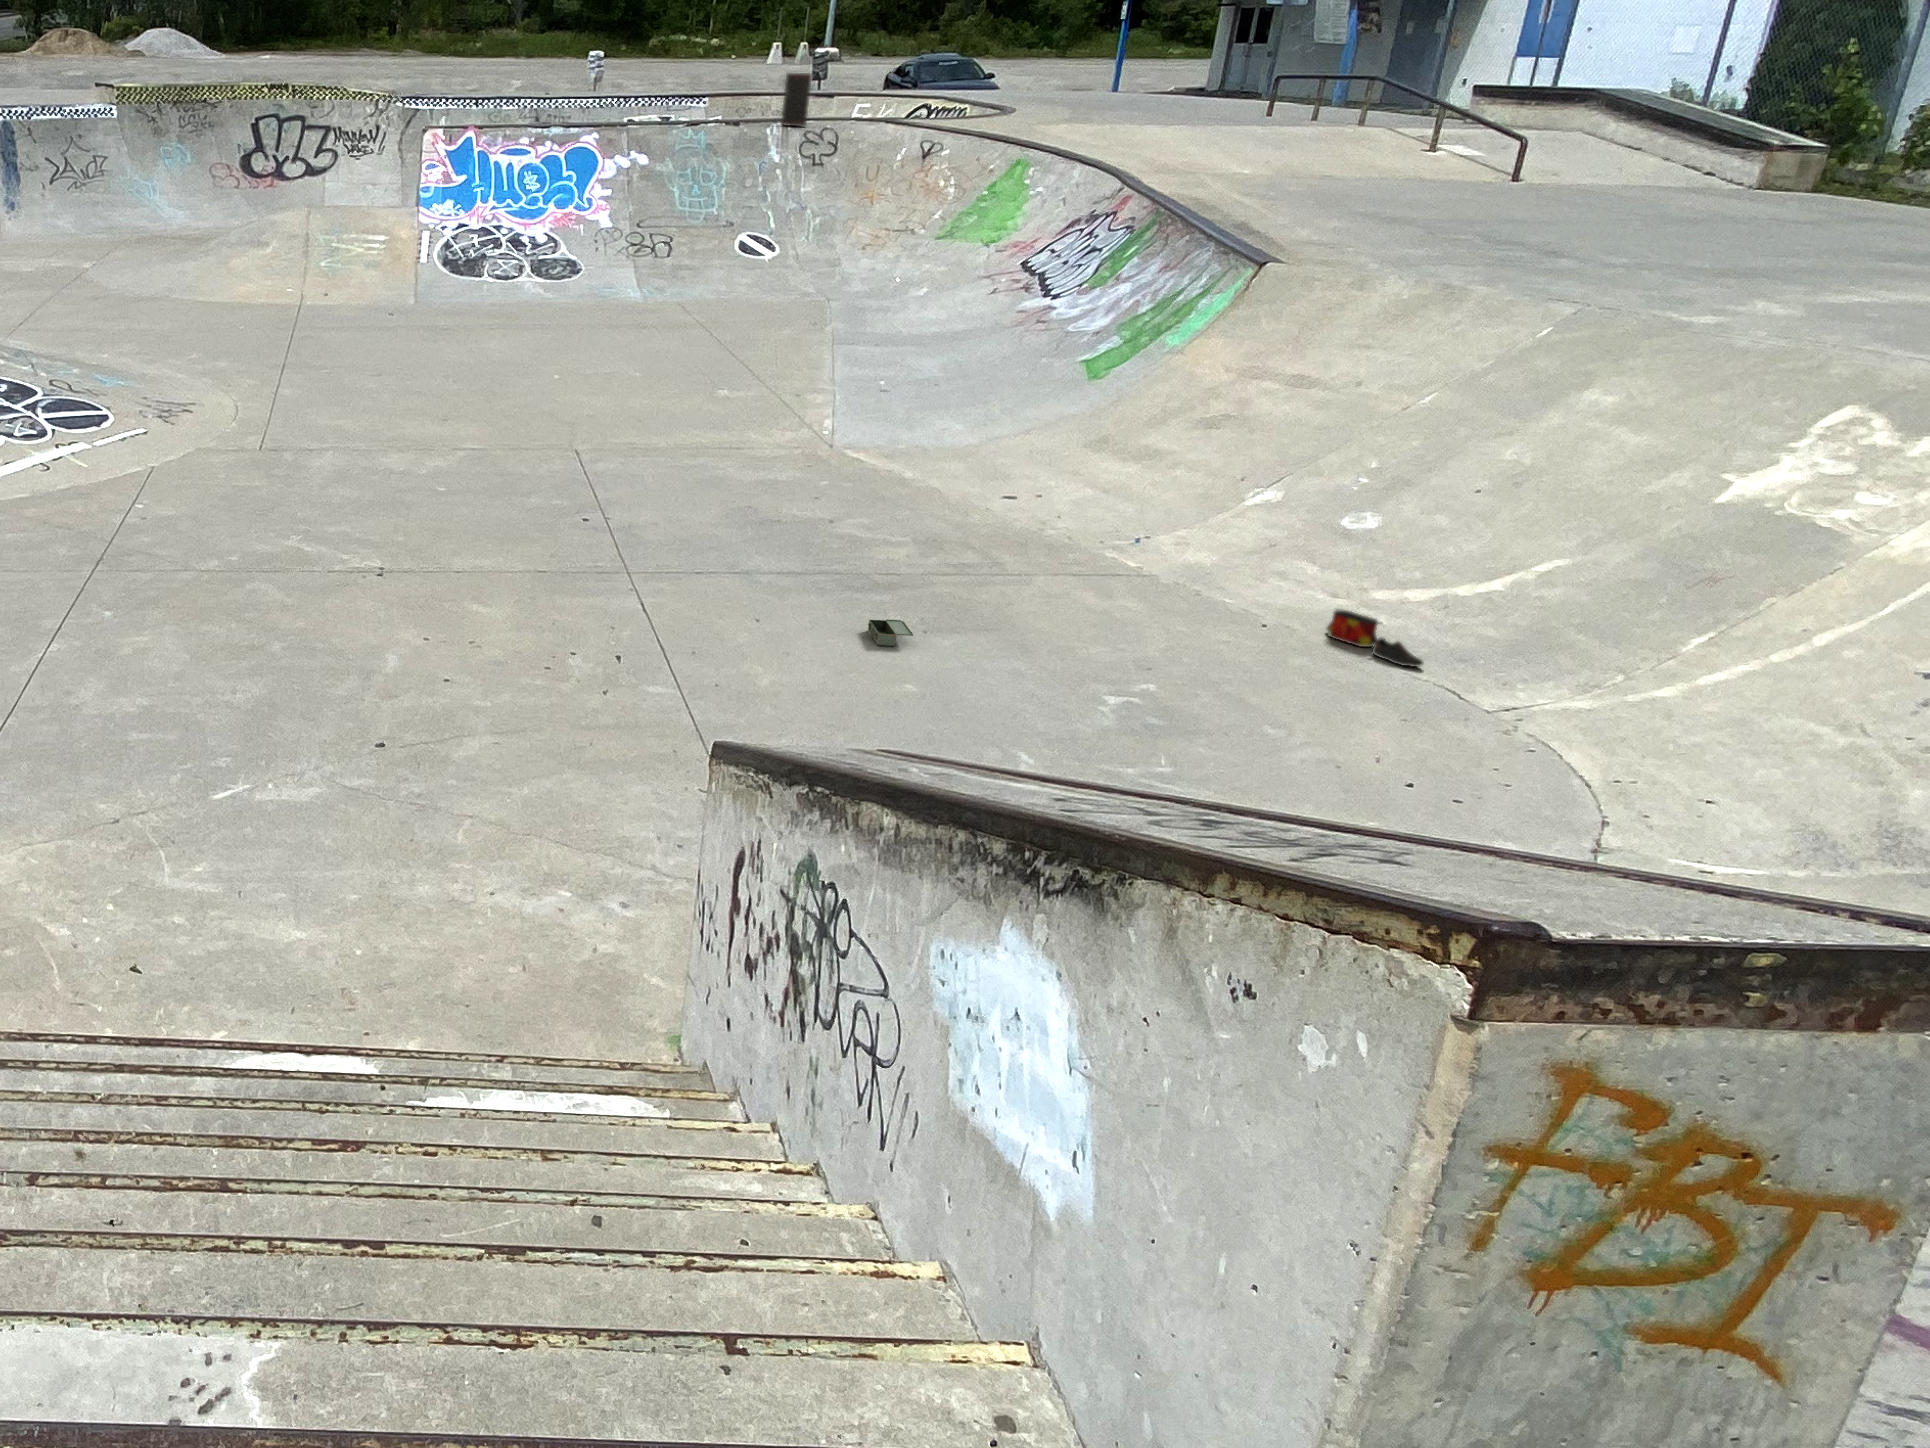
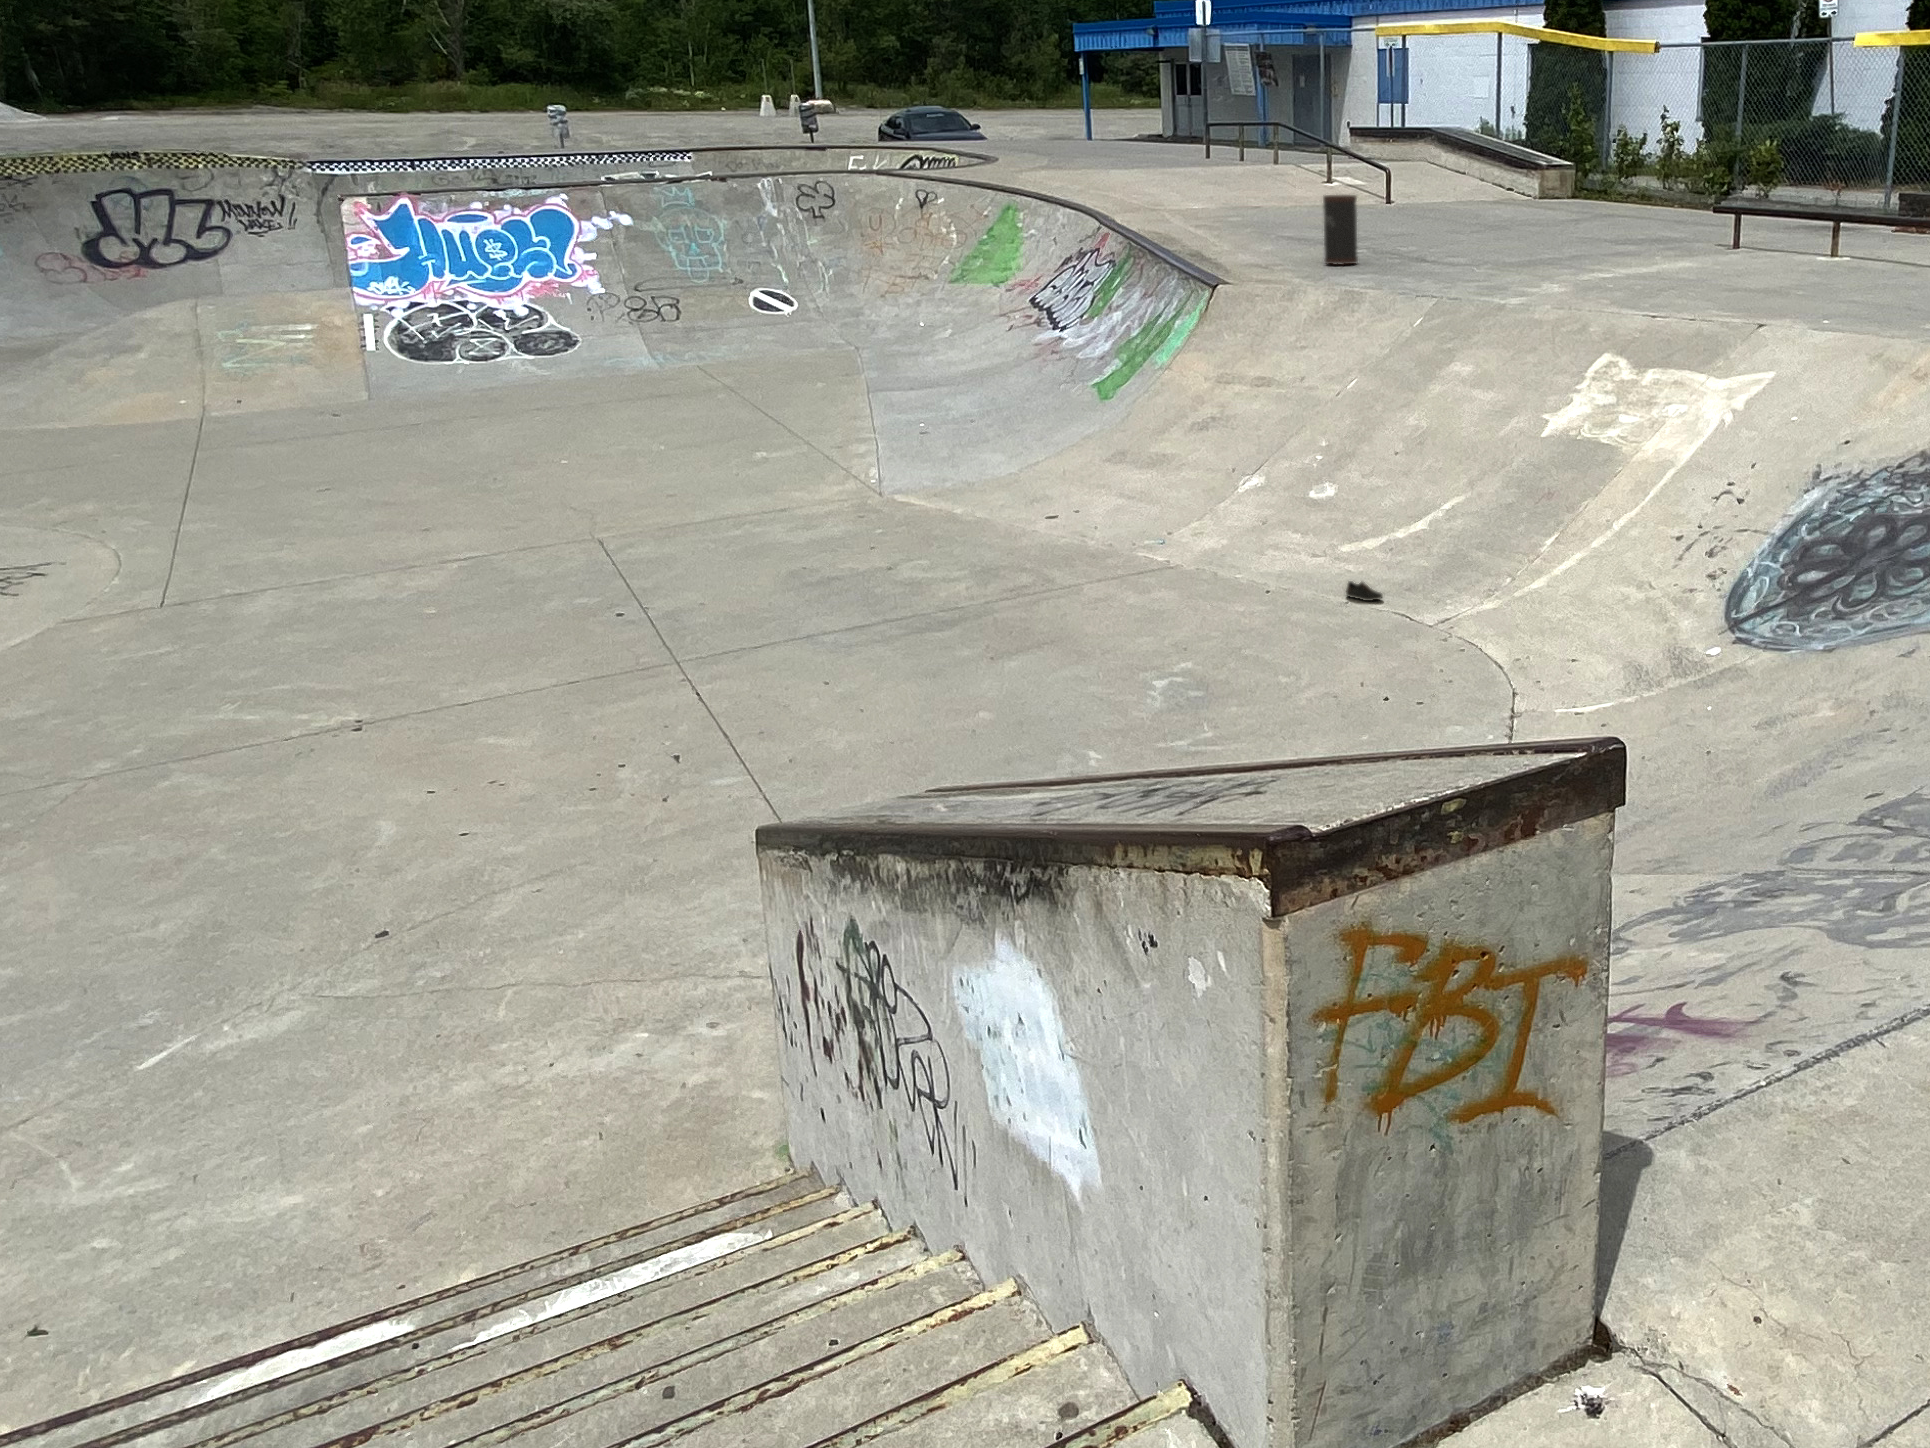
trash can: present [781,73,812,126] -> present [1323,195,1358,265]
bag: present [1327,609,1378,647] -> none [1310,564,1349,592]
toolbox: present [868,620,913,646] -> none [928,650,972,679]

